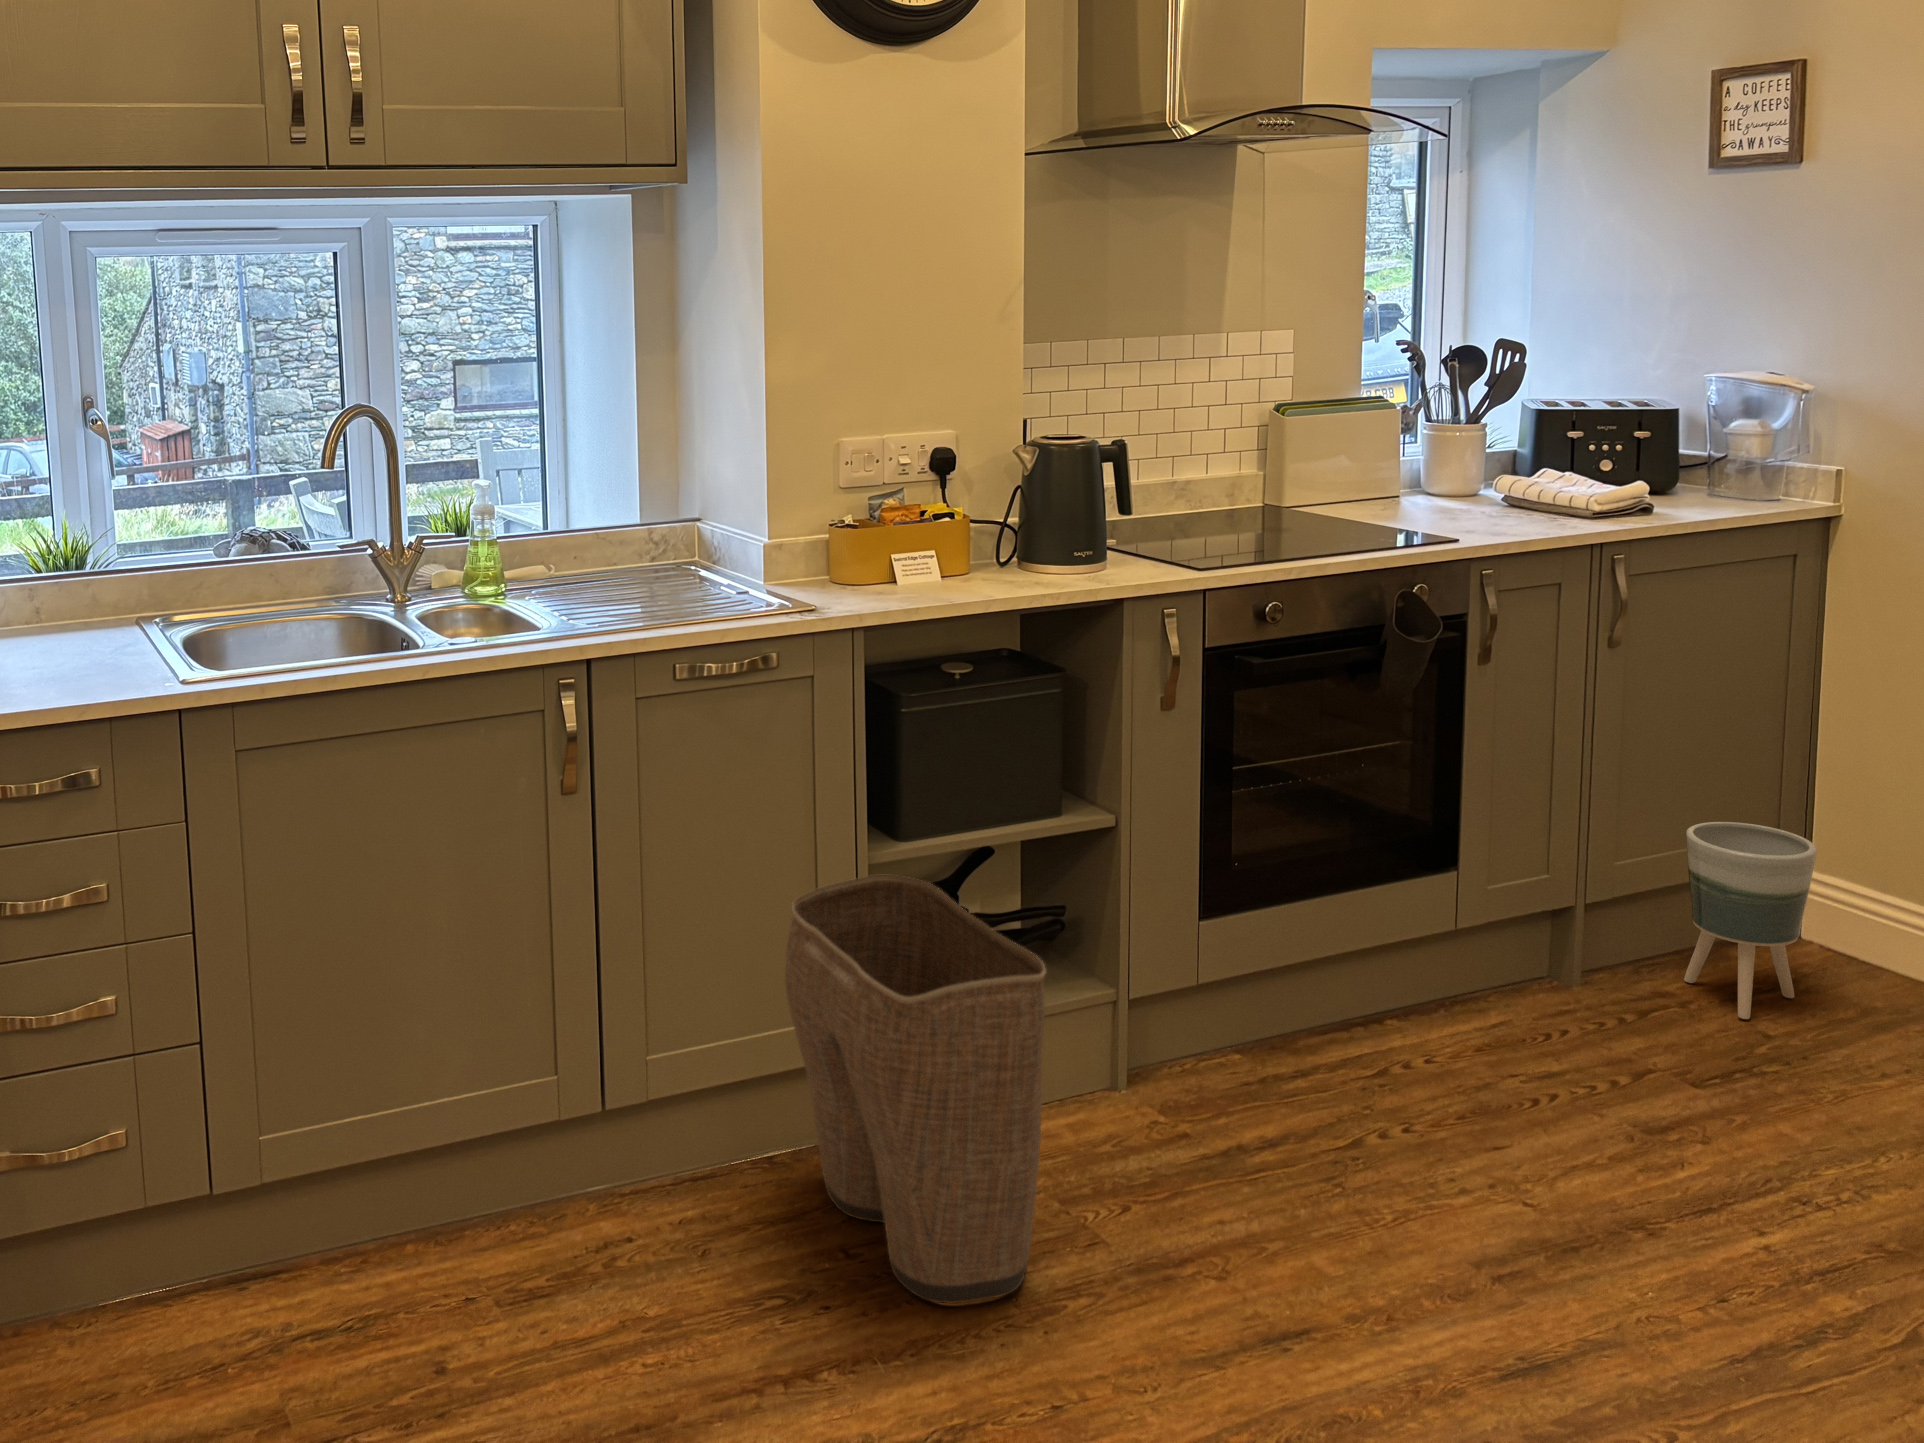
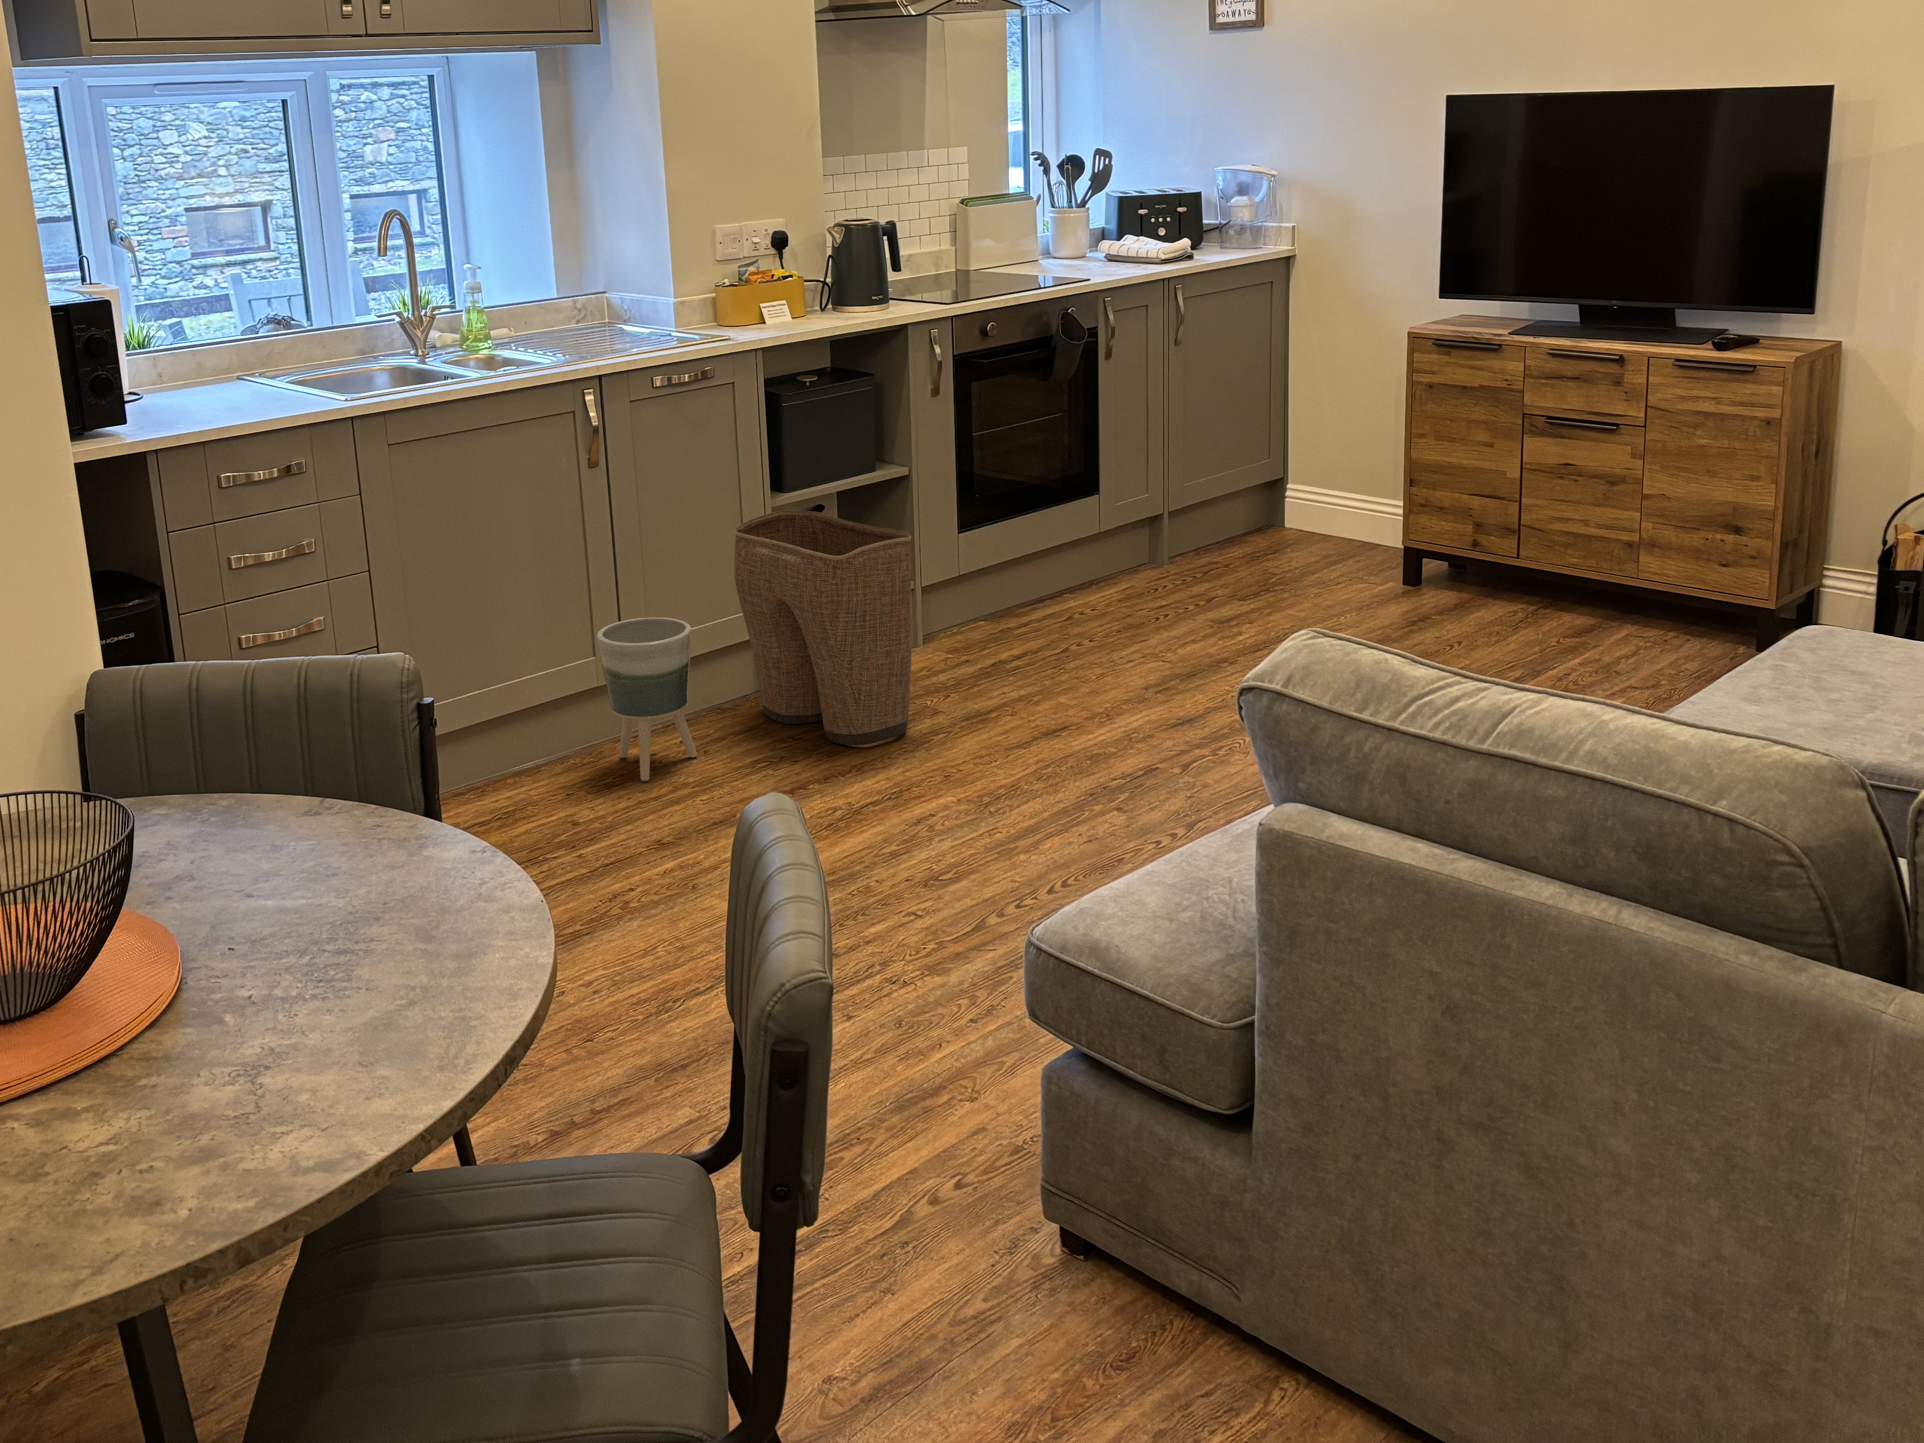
planter: present [1684,822,1817,1019] -> present [597,617,697,781]

